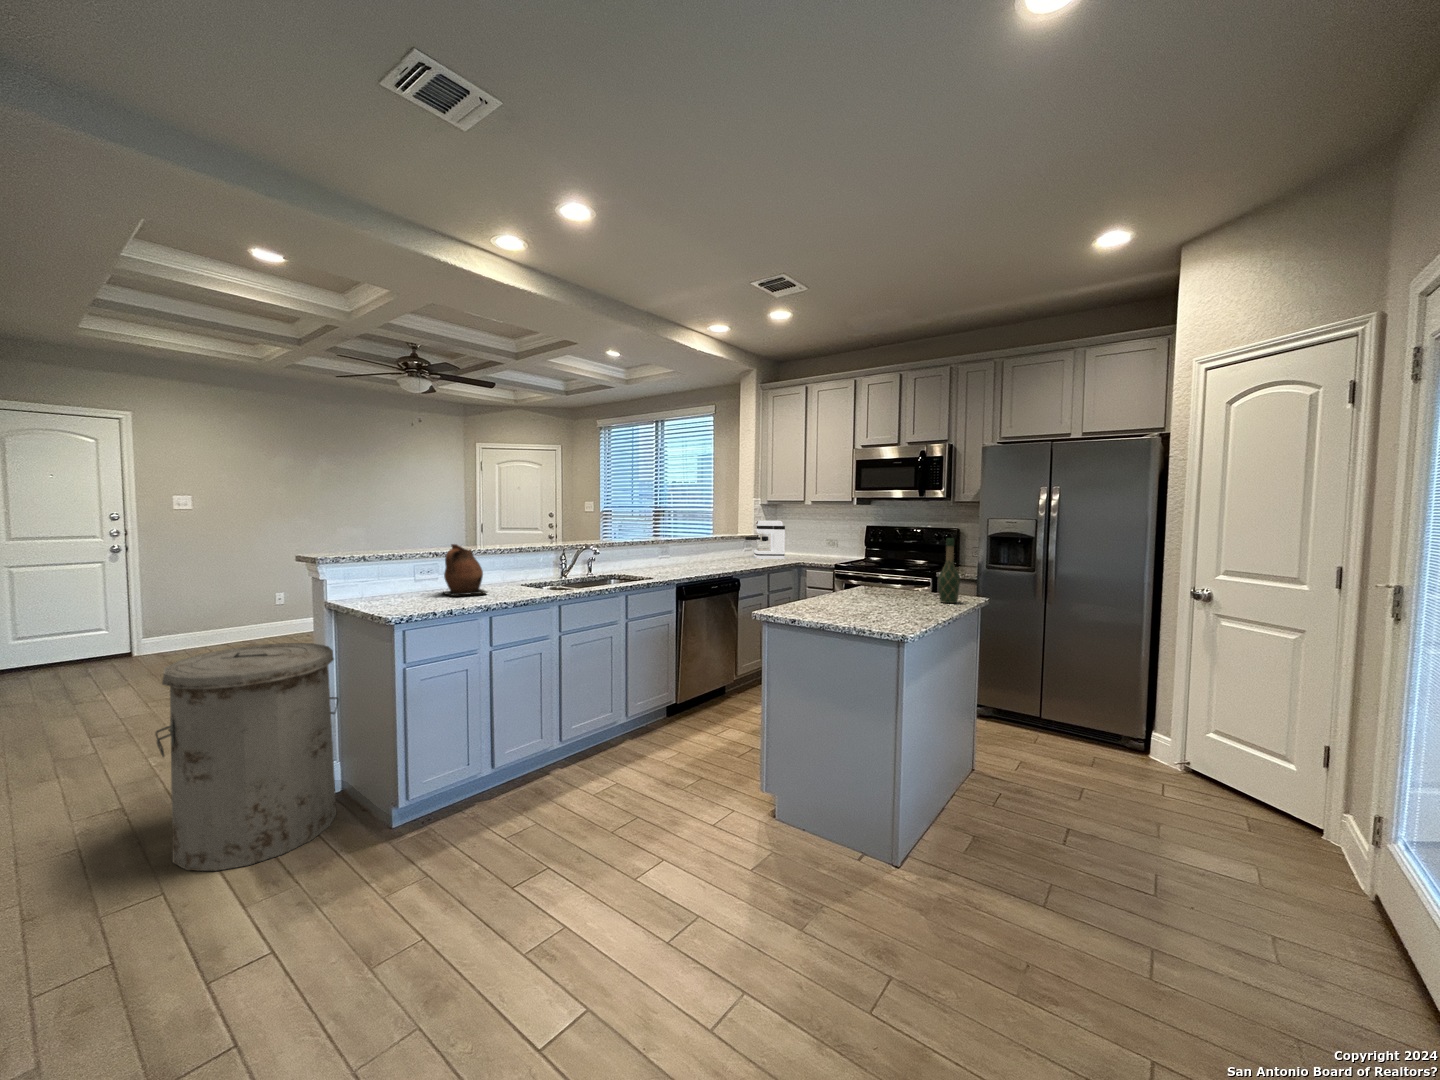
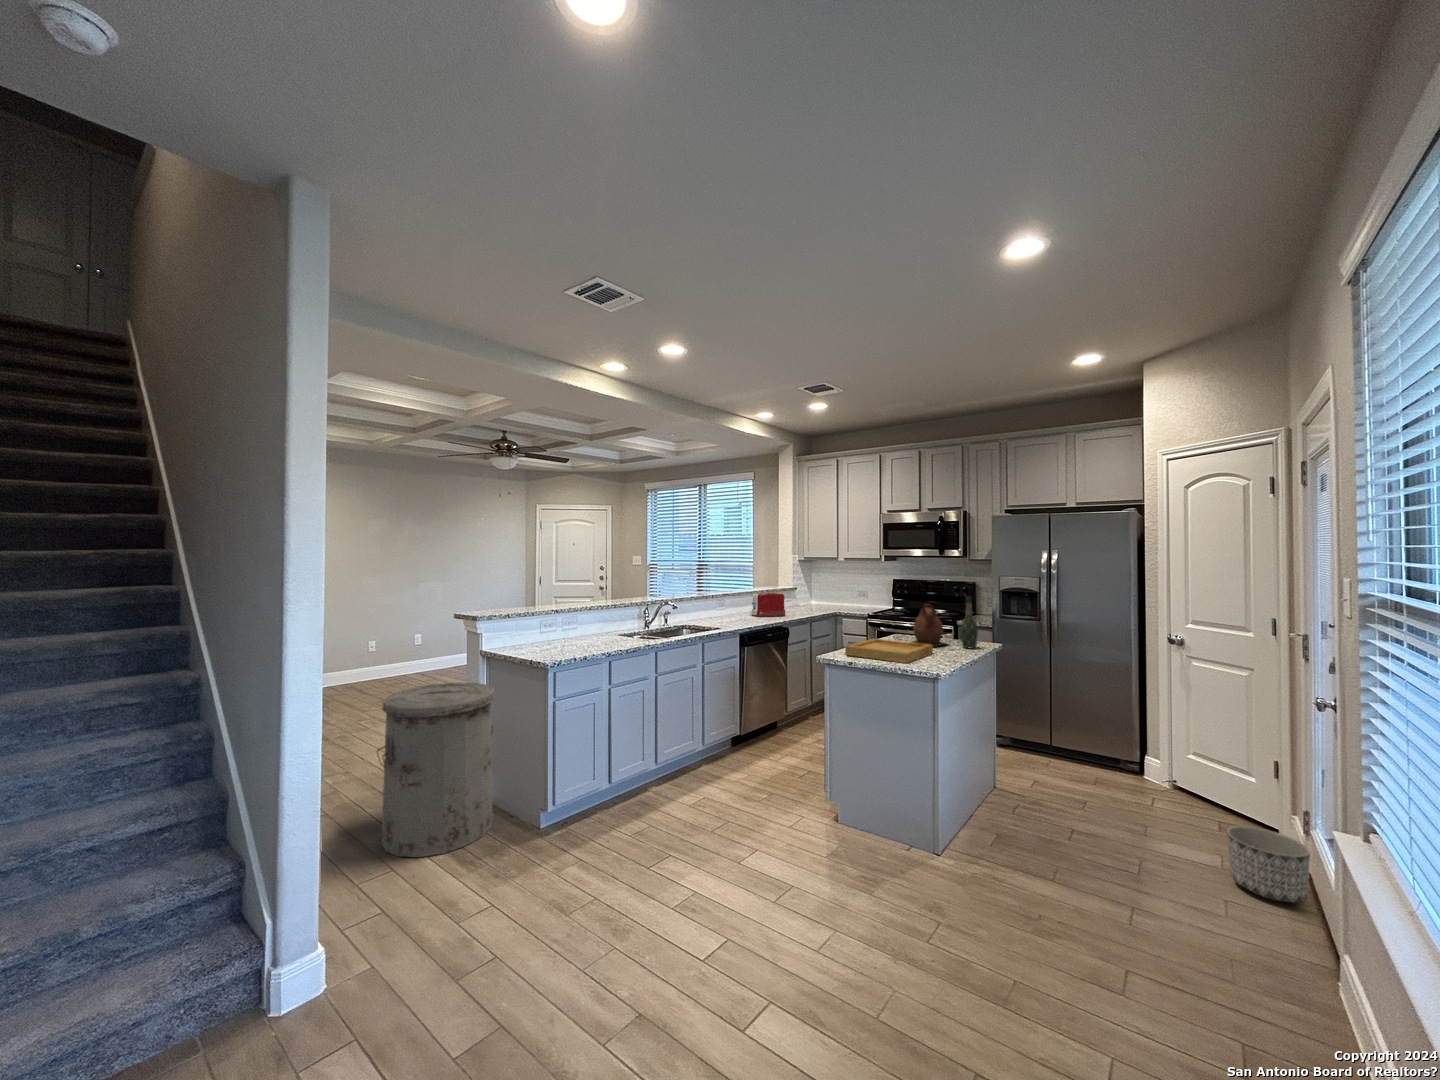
coffee maker: present [745,521,785,560] -> none [787,575,822,609]
toaster: none [699,539,739,567] -> present [752,593,785,617]
ceramic pitcher: present [443,544,487,596] -> present [912,604,947,646]
tray: none [789,590,902,621] -> present [845,639,933,663]
planter: none [1268,831,1381,935] -> present [1227,826,1310,903]

